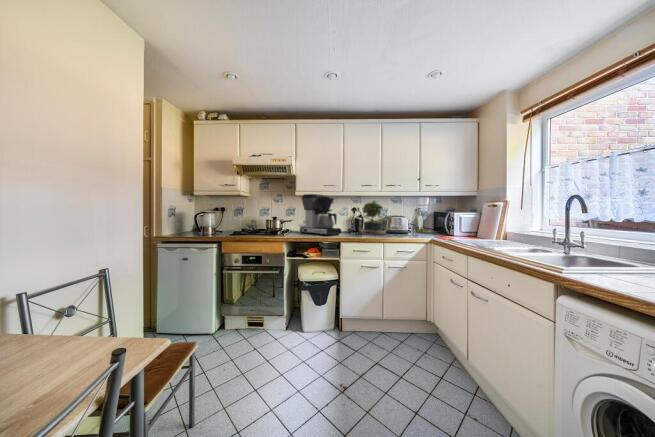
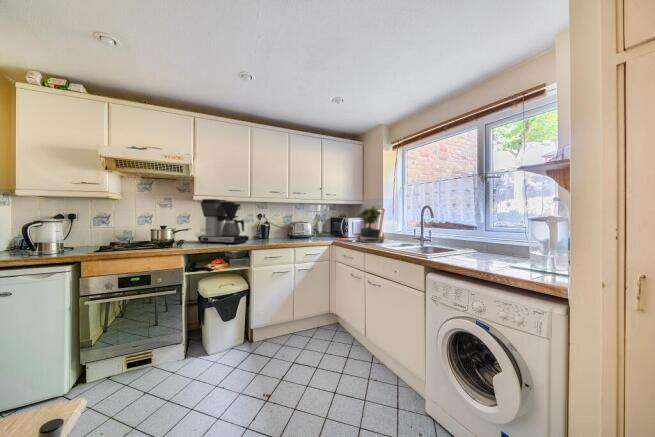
potted plant: present [361,200,386,235] -> present [357,206,385,243]

